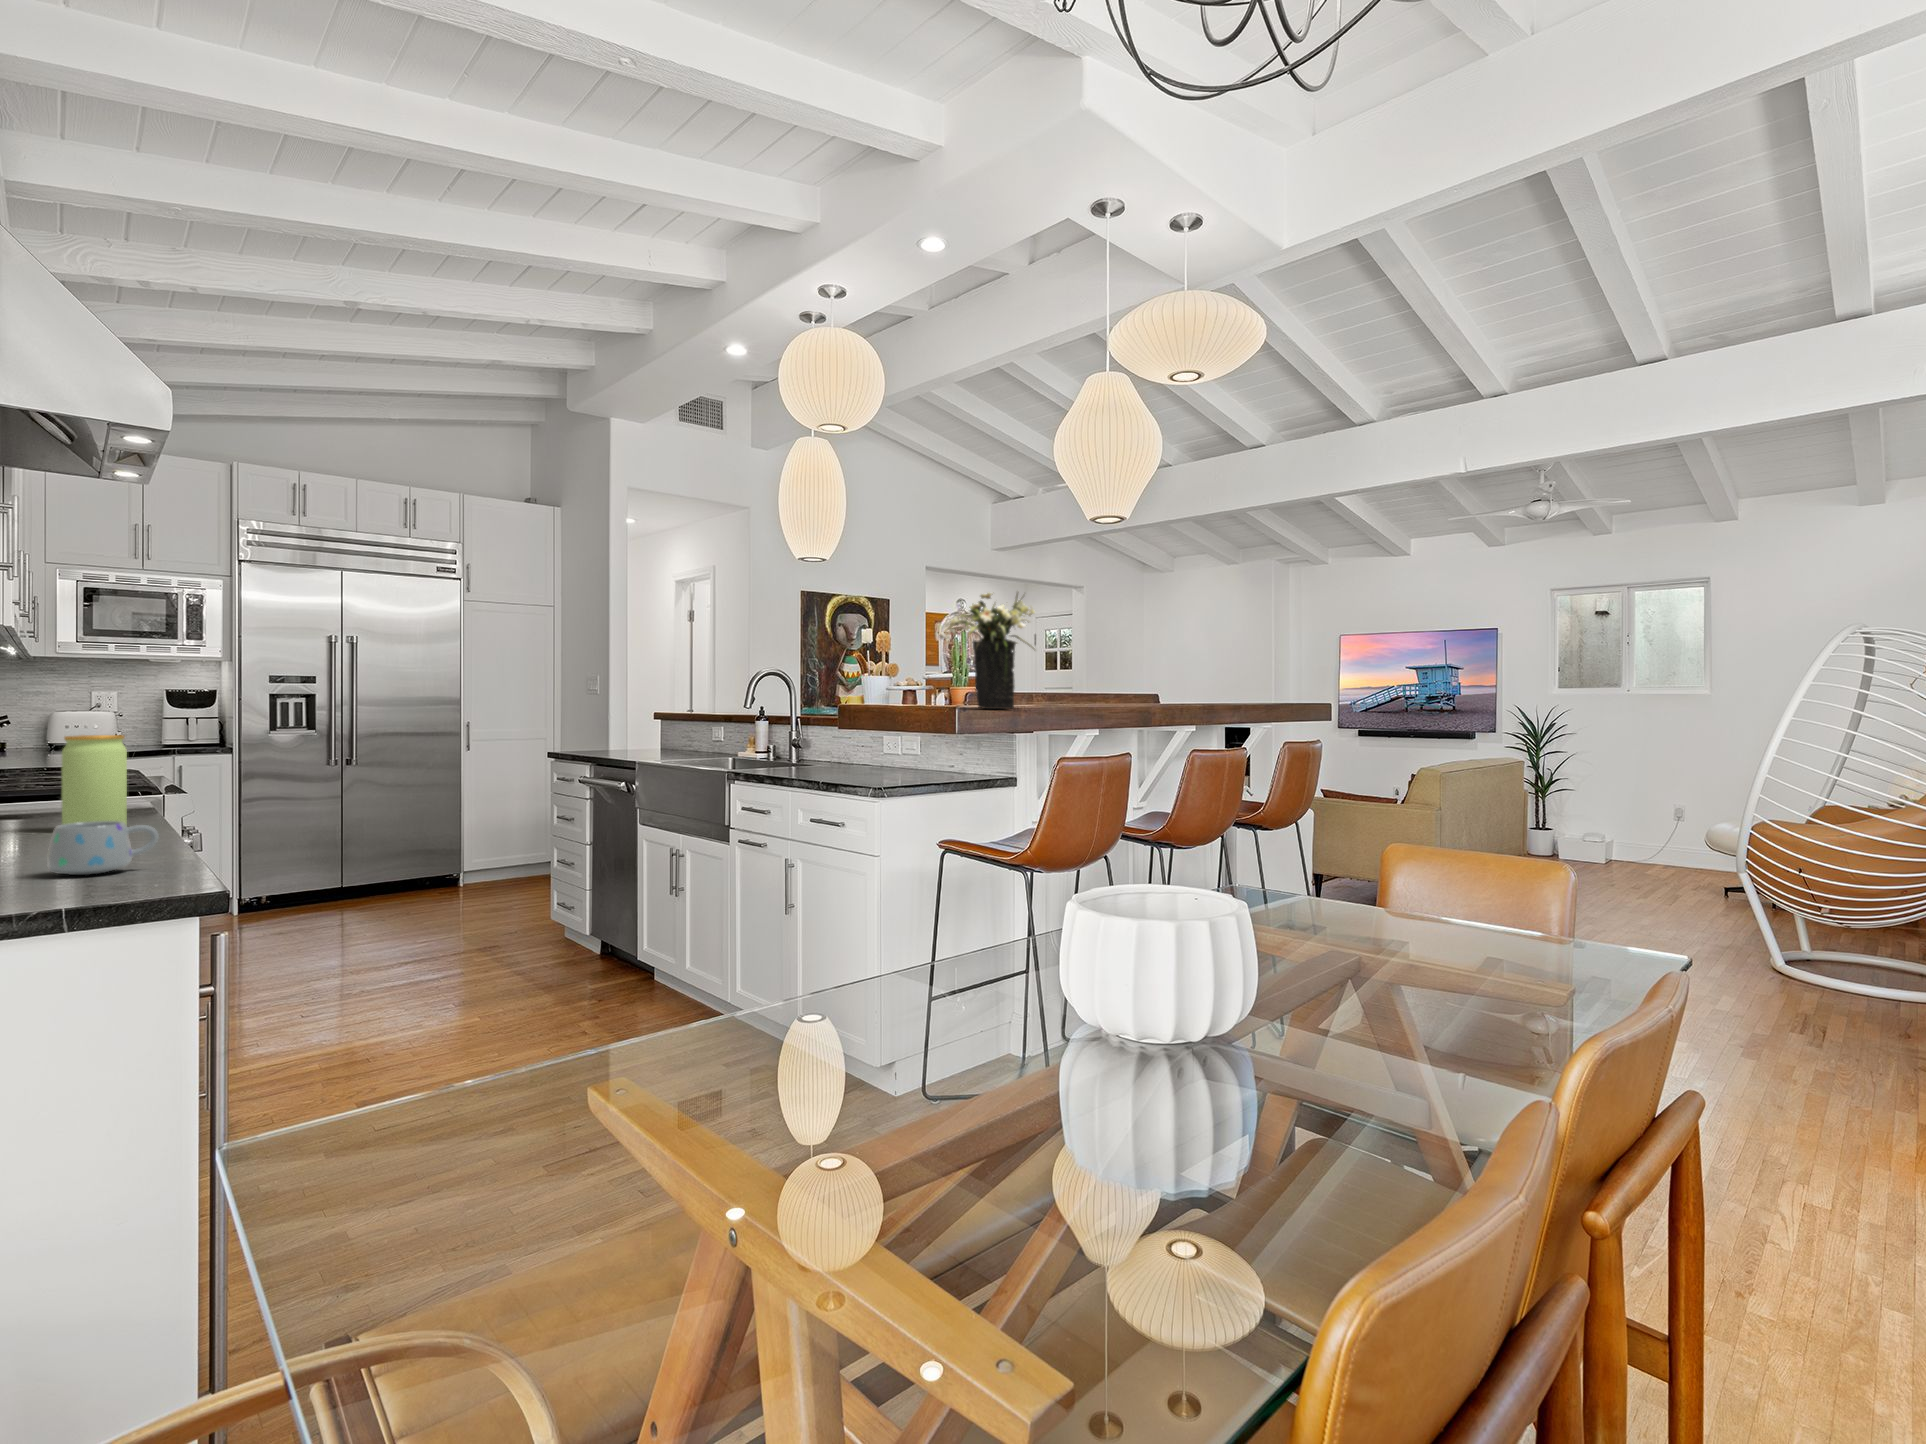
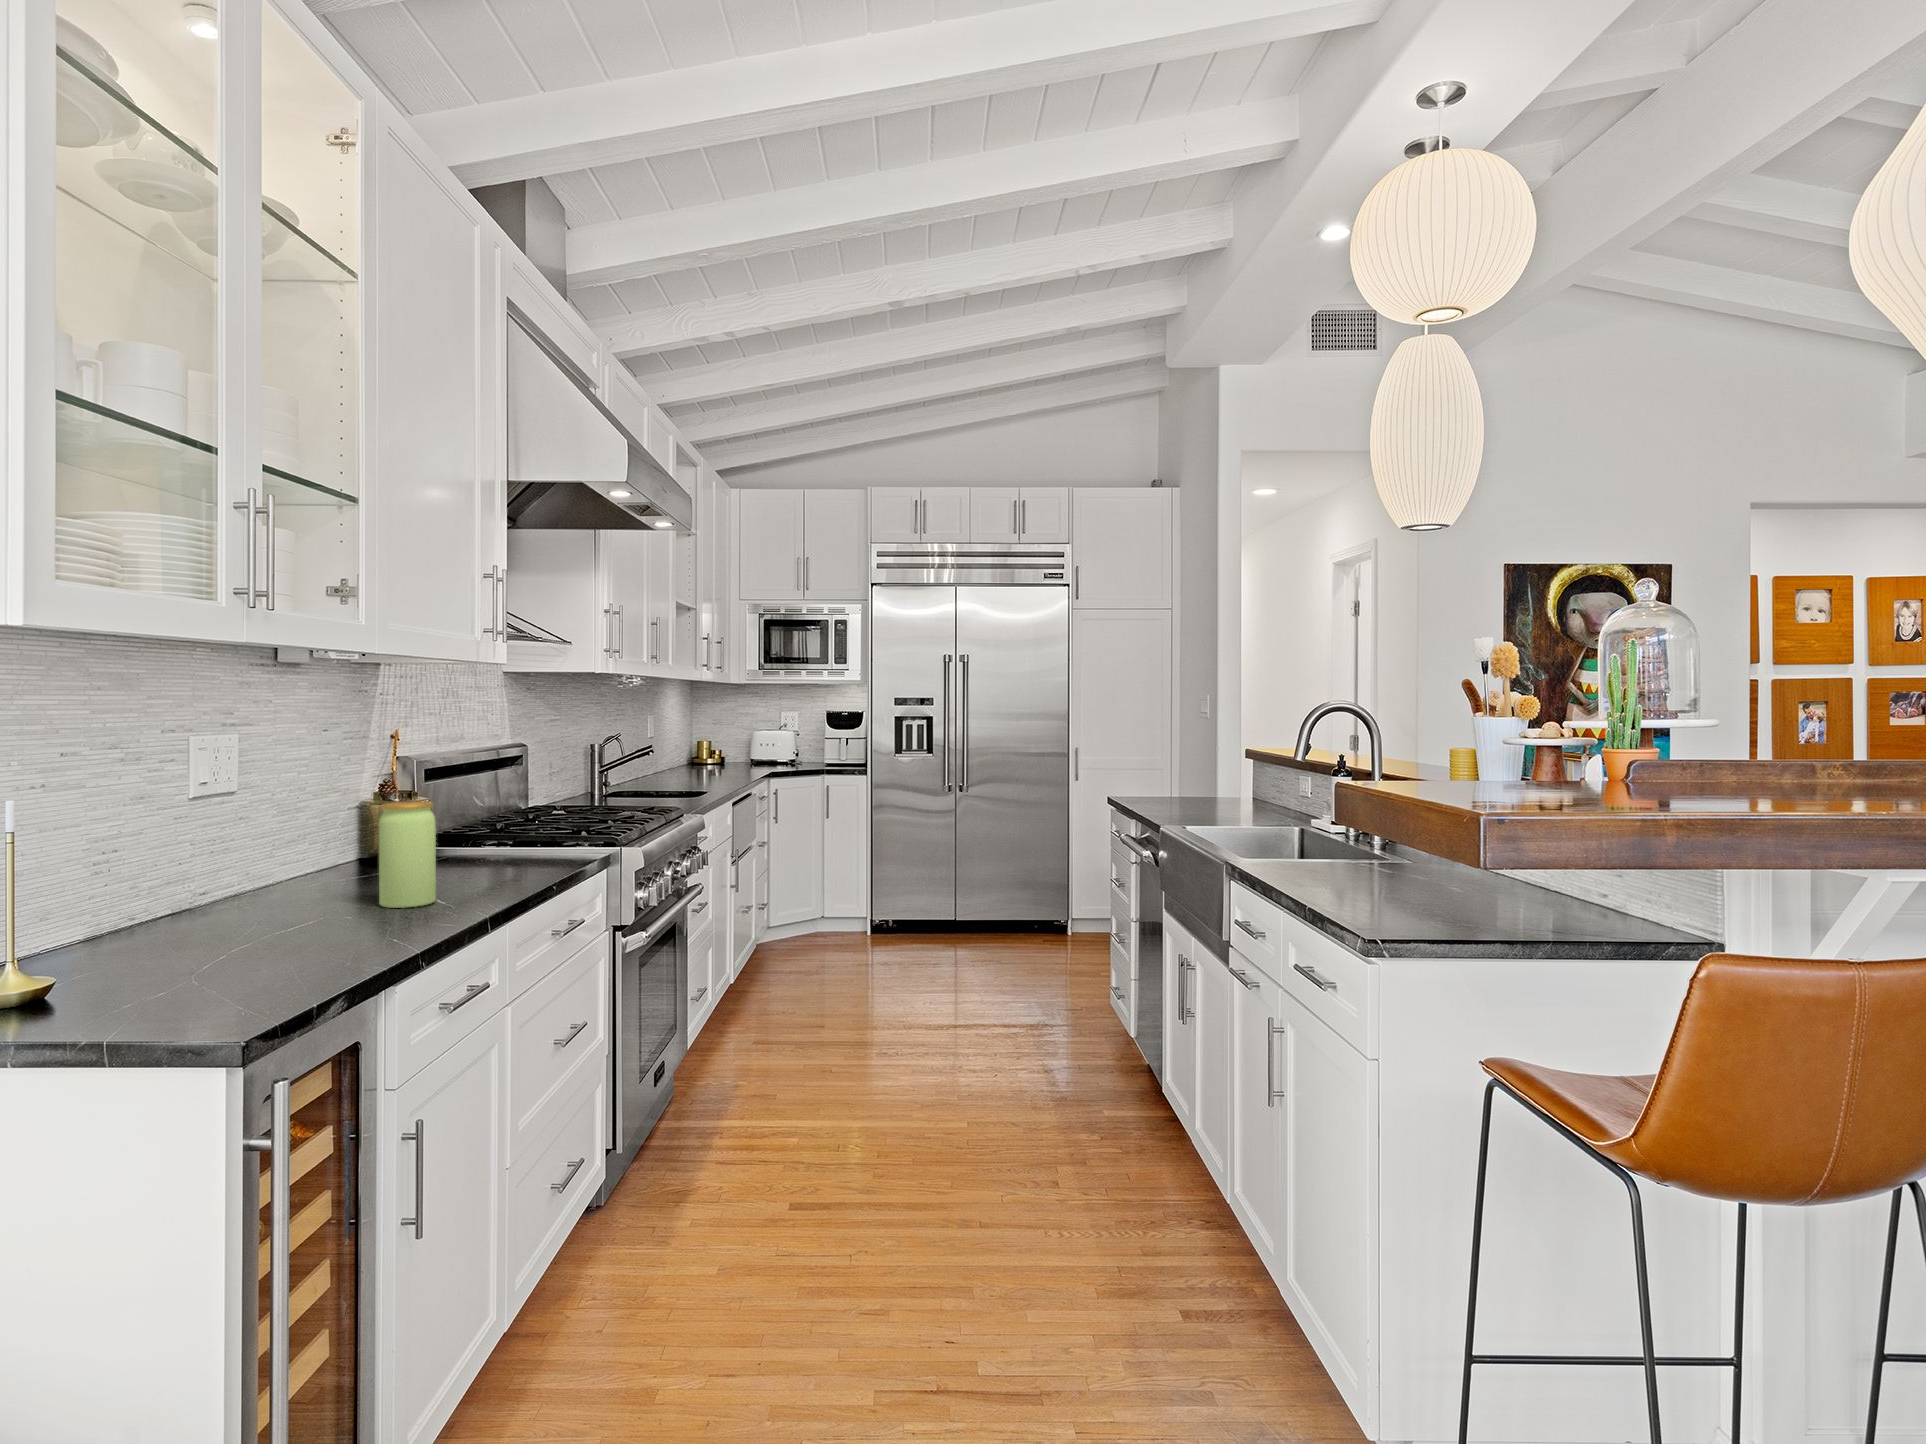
flower arrangement: present [939,593,1035,709] -> none [1517,544,1766,799]
mug: present [47,821,159,875] -> none [84,939,194,1008]

